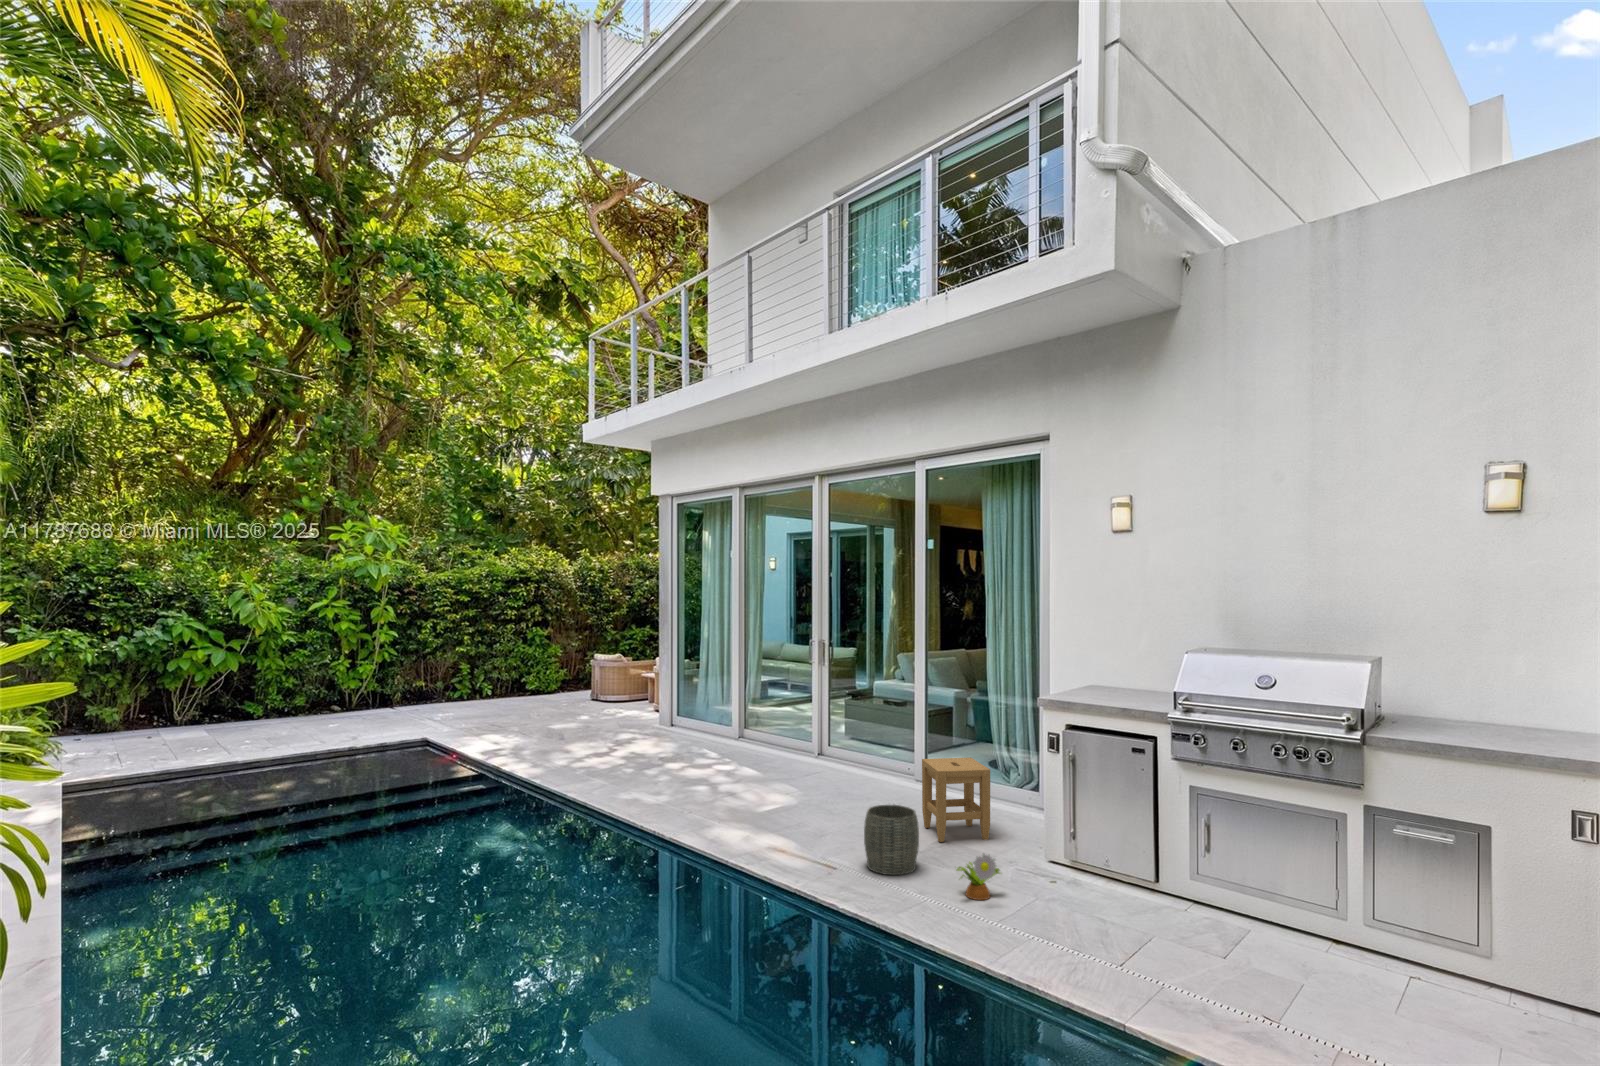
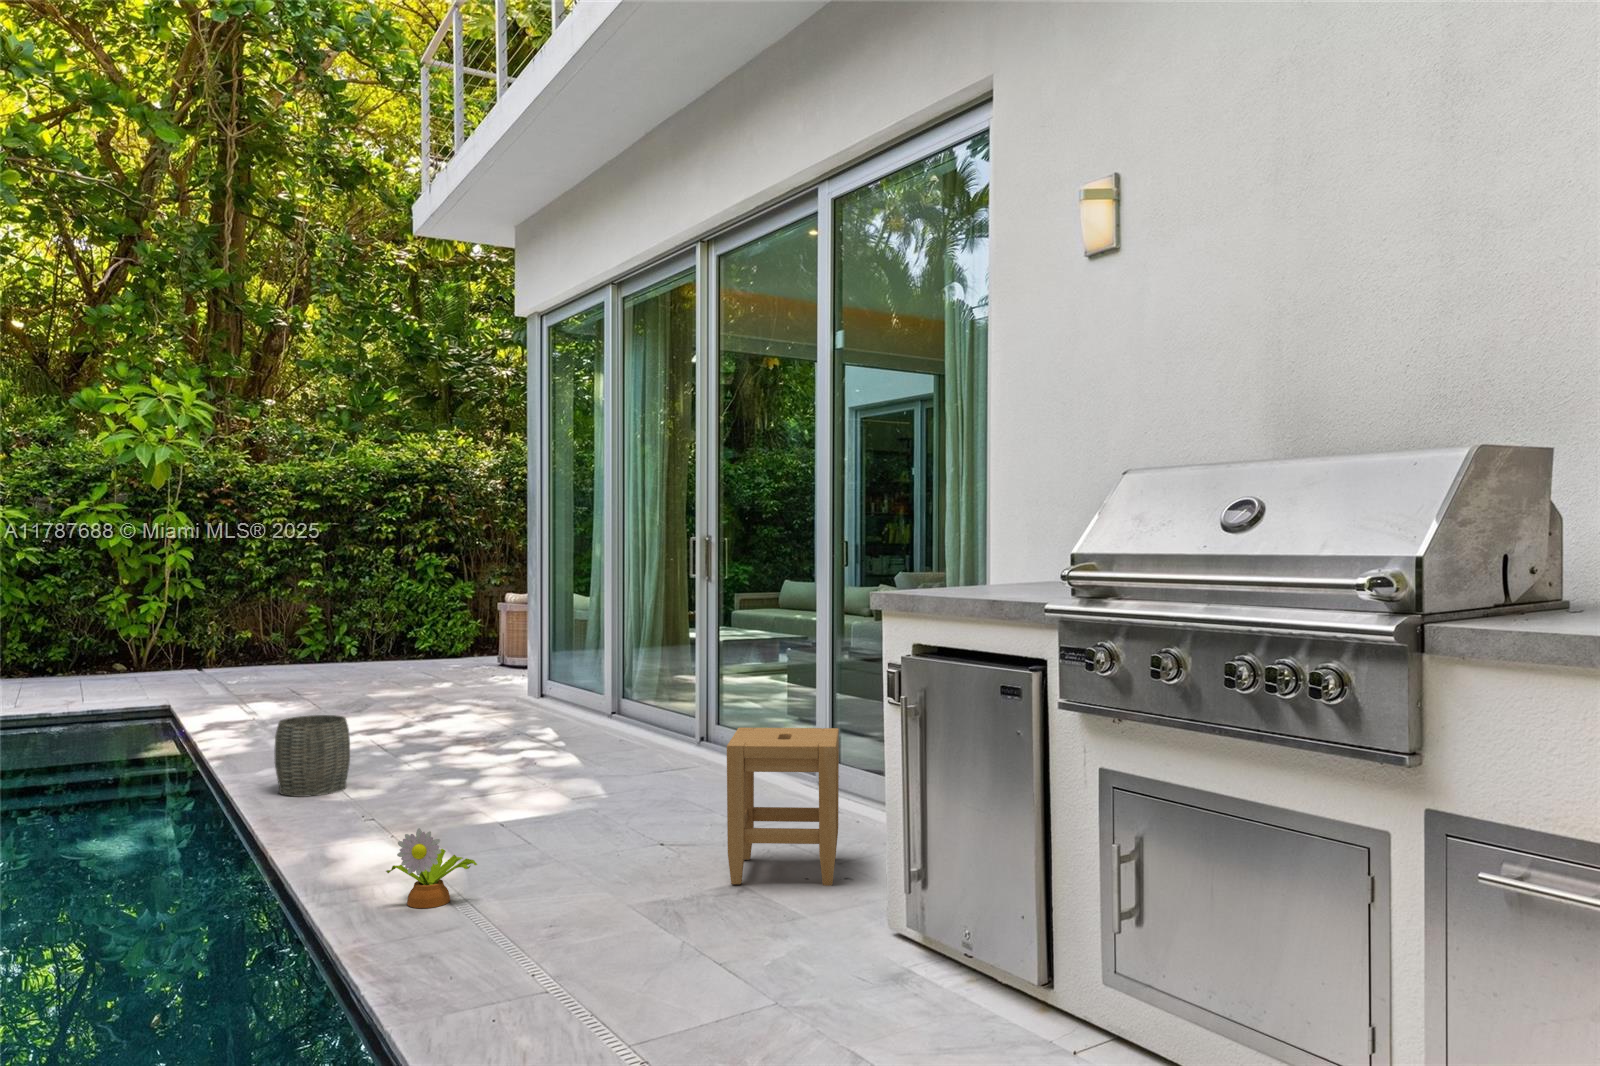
woven basket: present [864,805,919,875] -> present [275,715,350,797]
decorative plant: present [957,854,1000,900] -> present [386,828,477,908]

